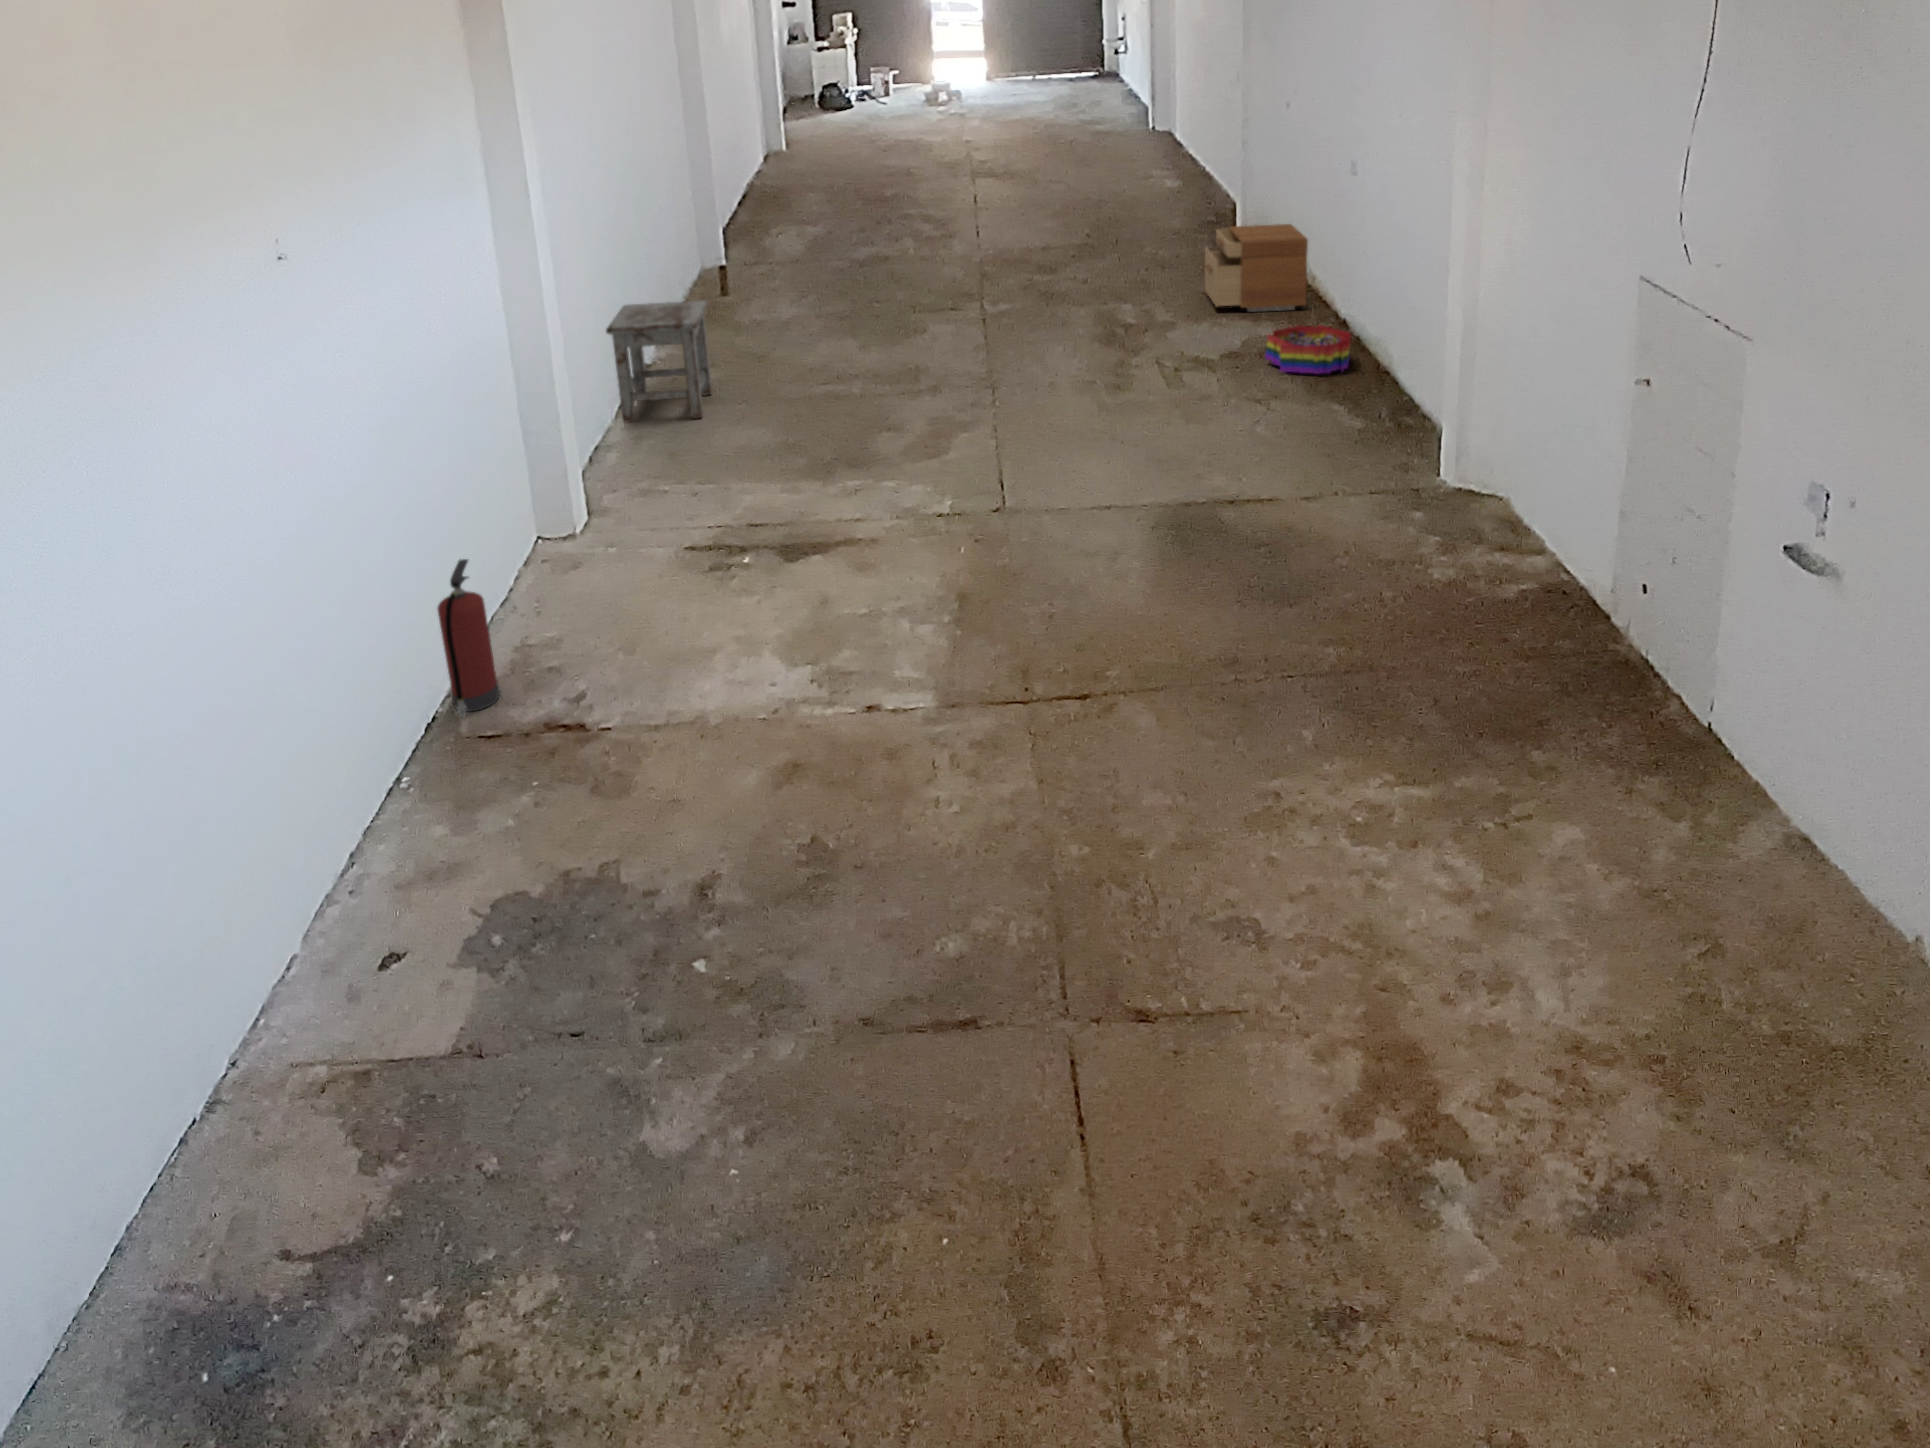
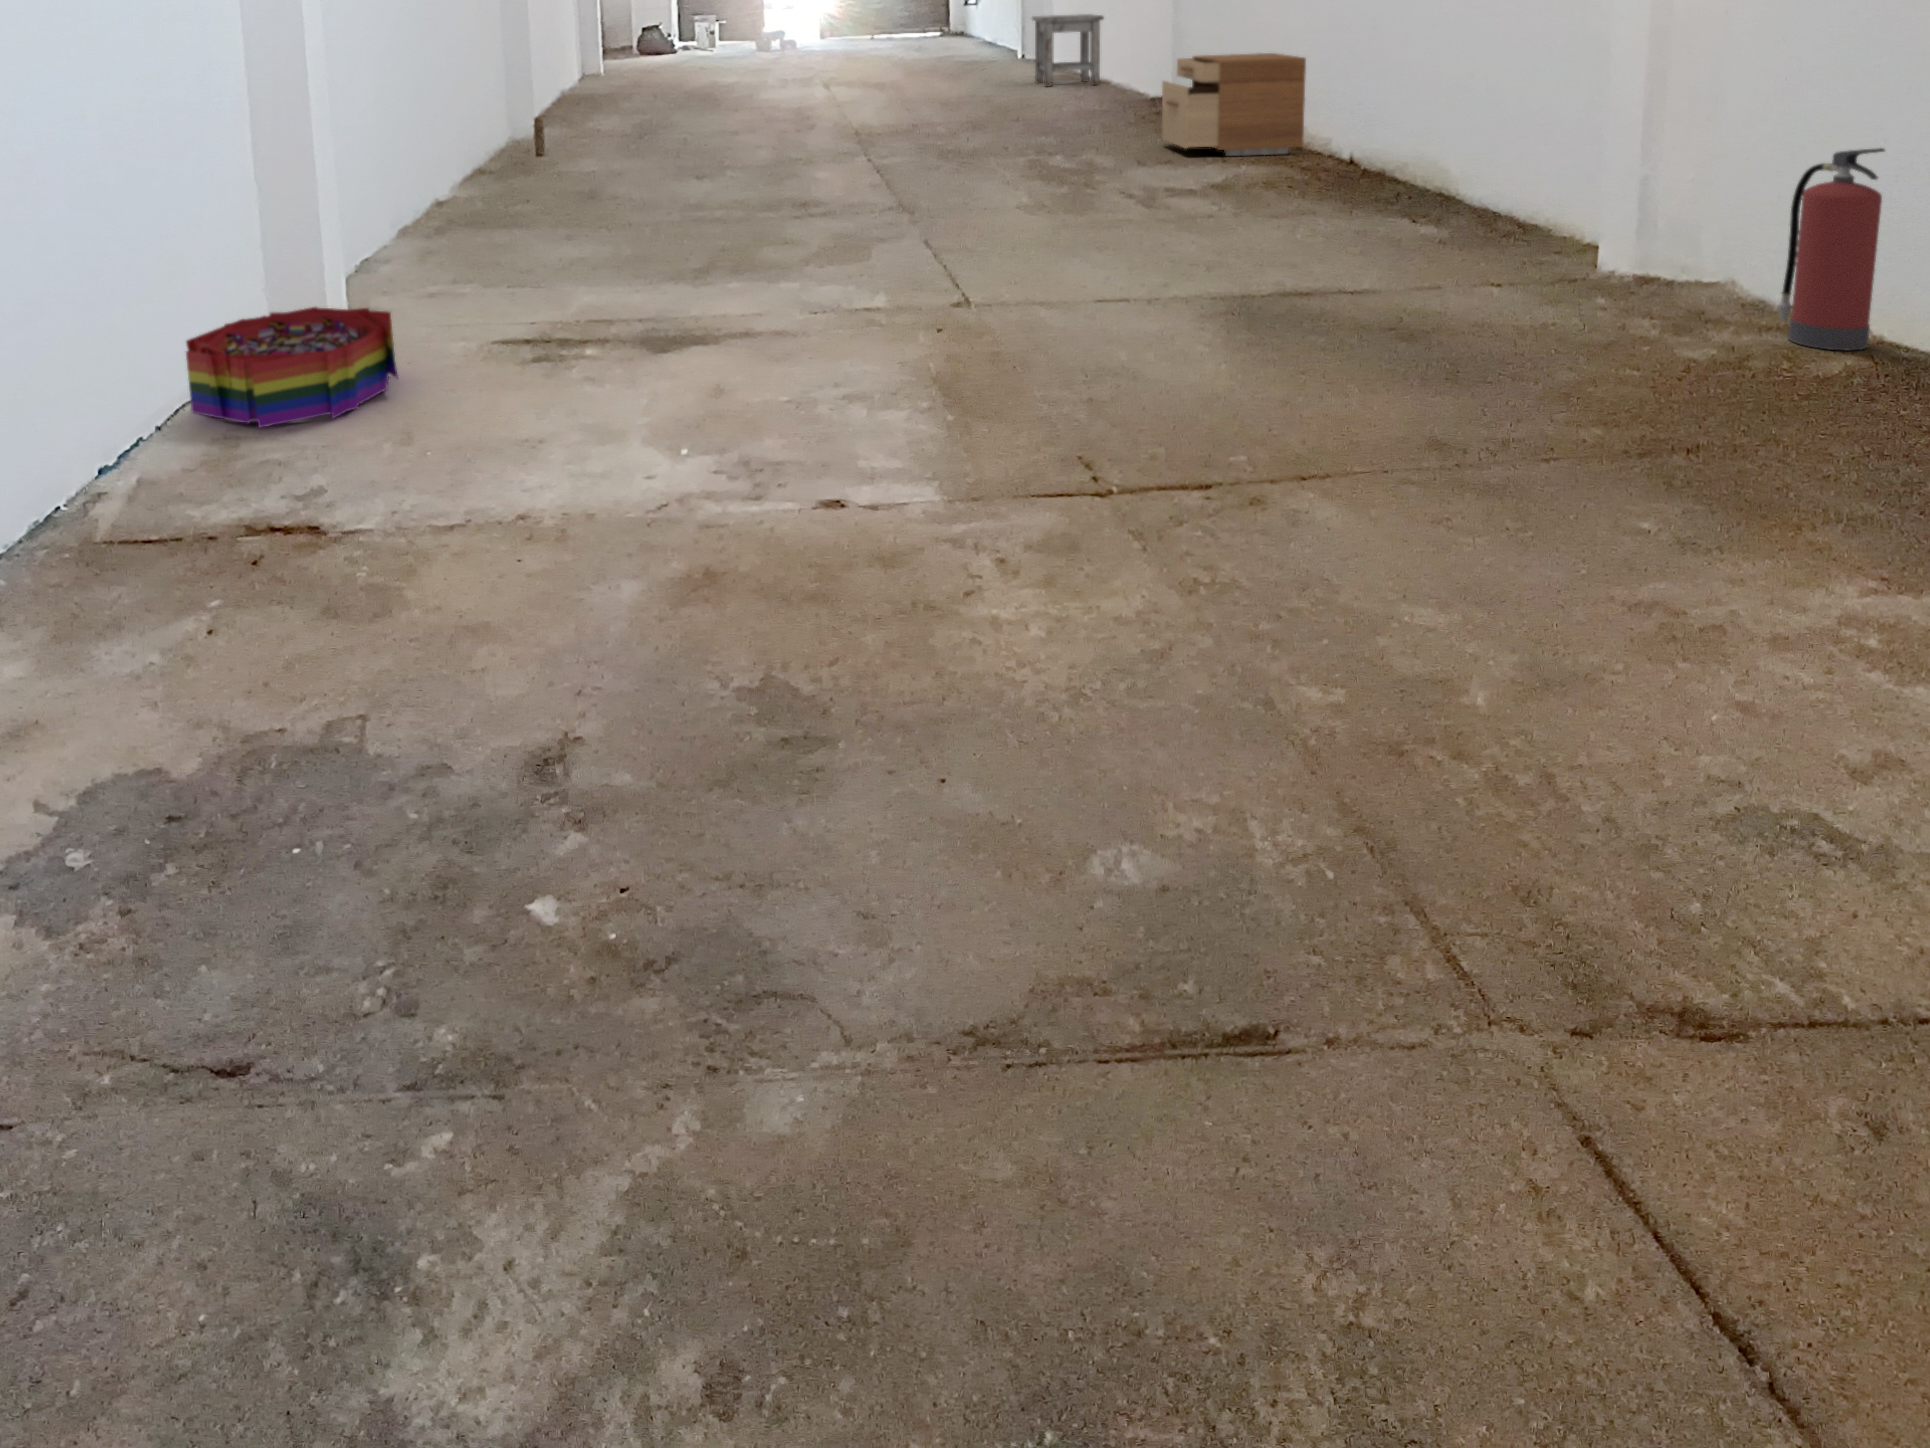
stool: present [606,301,712,423] -> present [1032,14,1104,87]
storage bin: present [1265,325,1351,374] -> present [186,307,398,427]
fire extinguisher: present [438,559,500,718] -> present [1777,148,1885,350]

